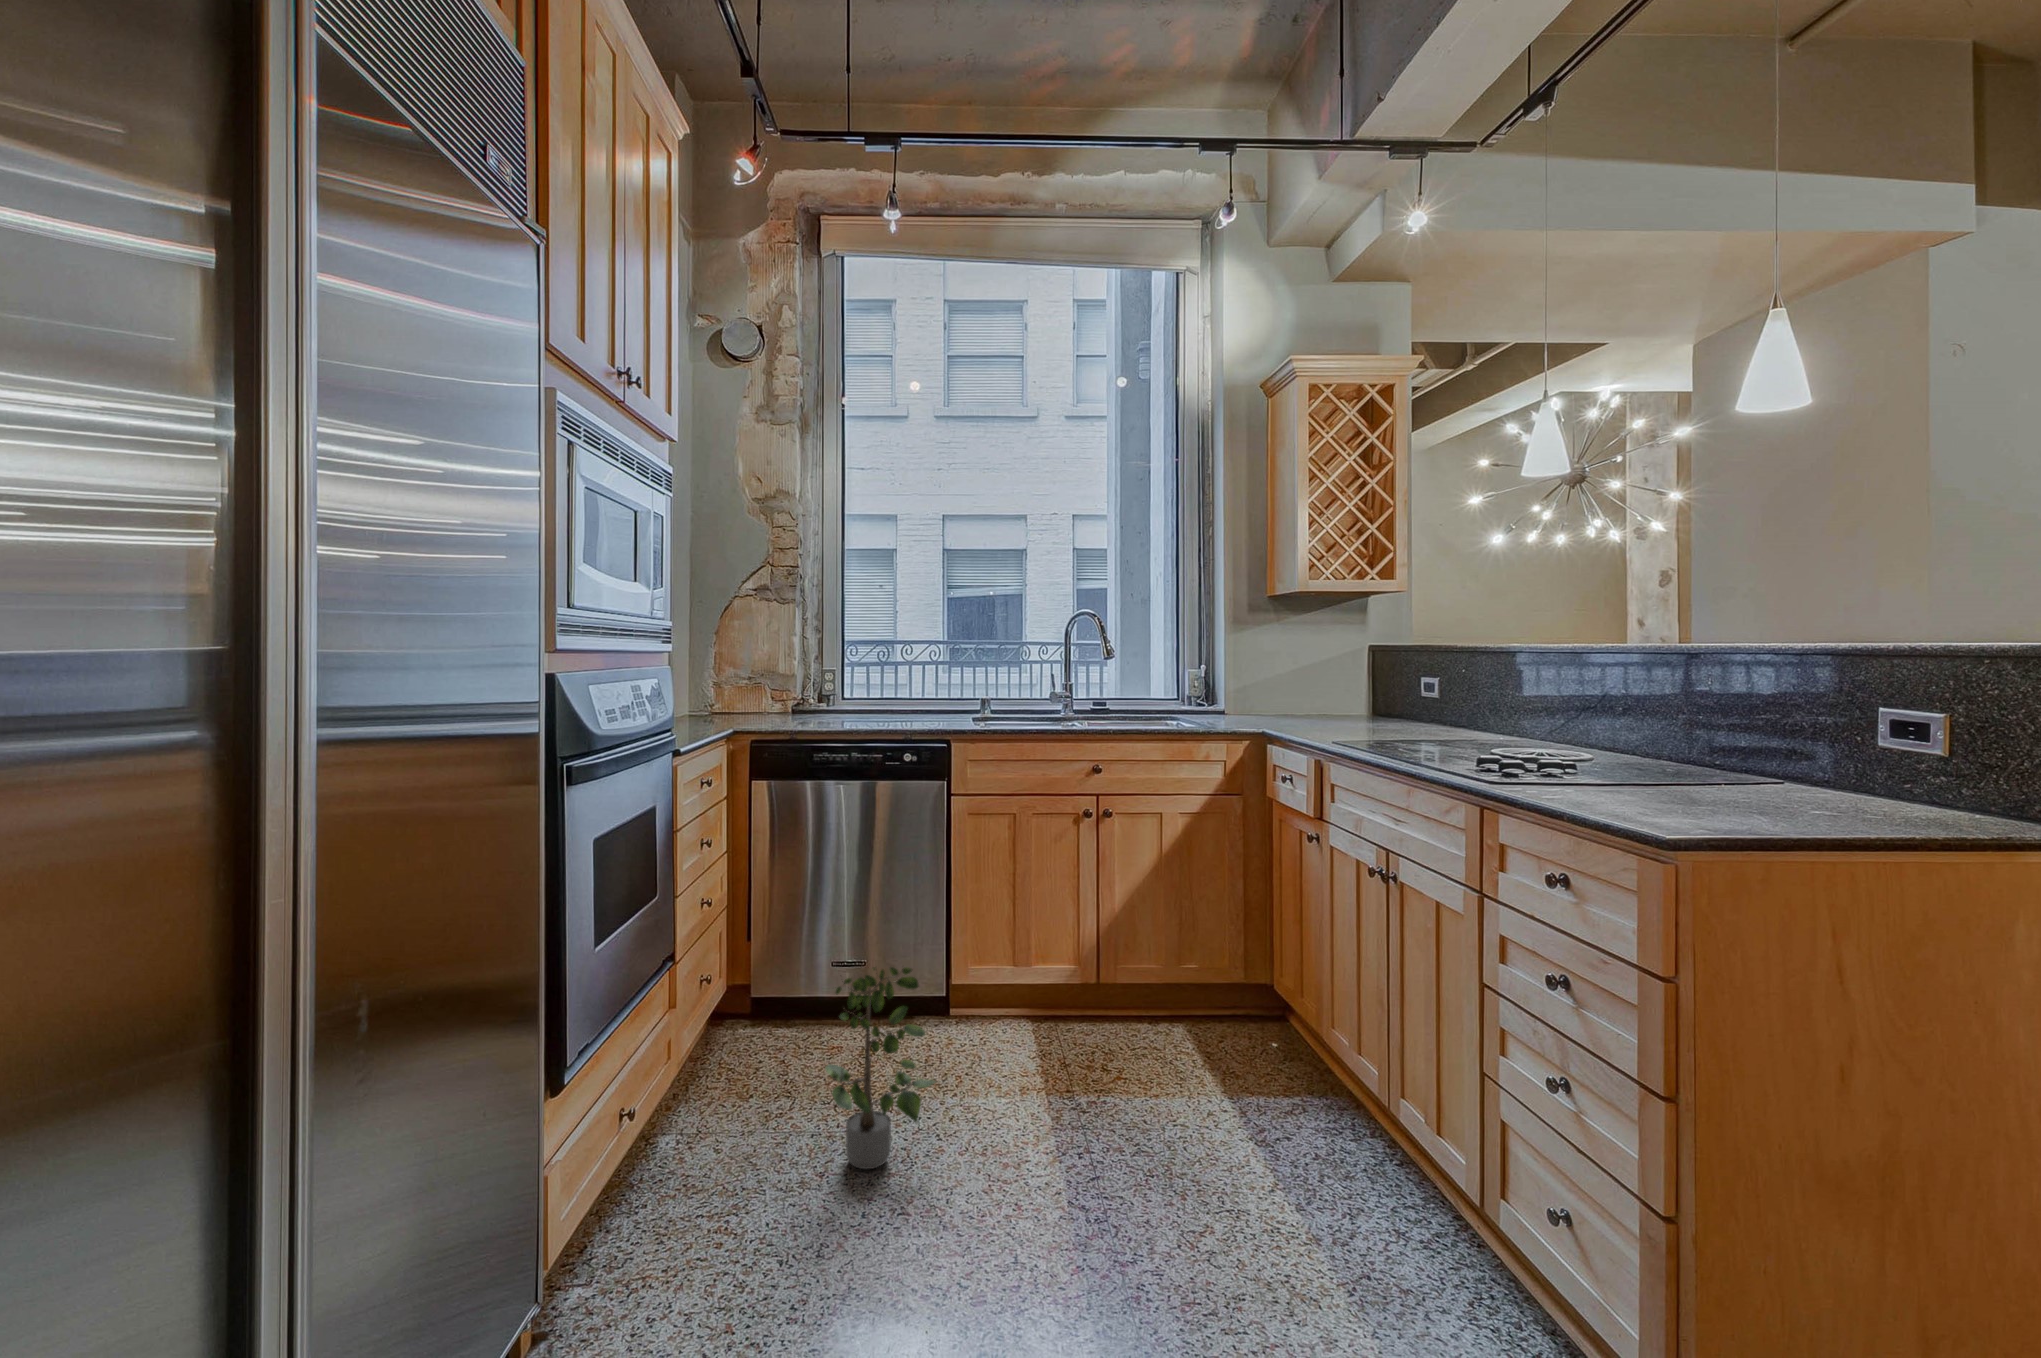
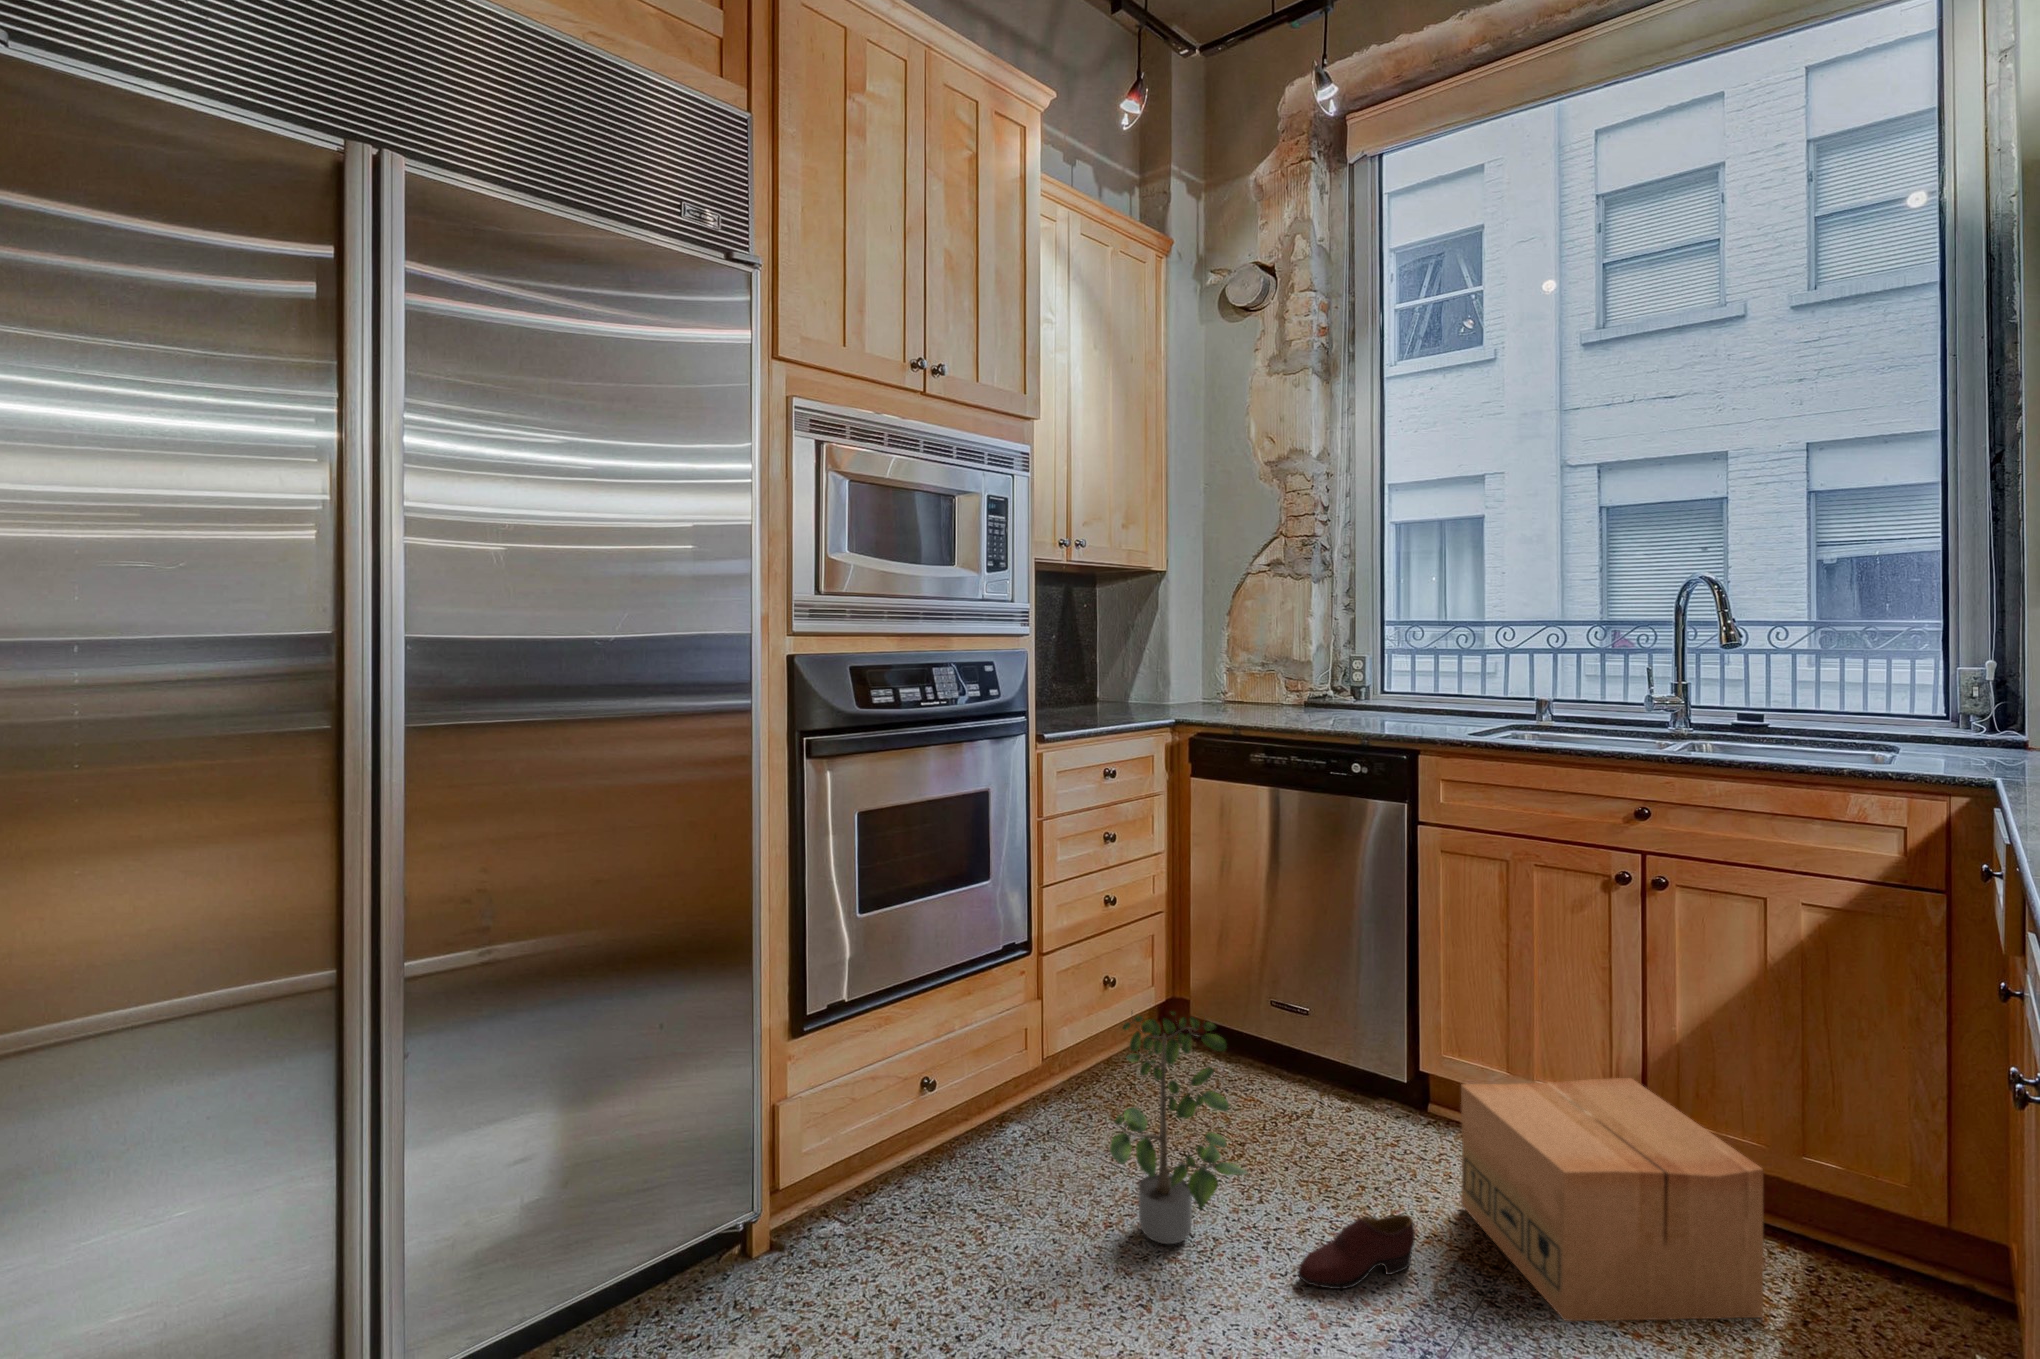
cardboard box: none [1021,945,1191,1105] -> present [1461,1078,1763,1321]
shoe: none [977,1075,1032,1148] -> present [1298,1215,1415,1289]

